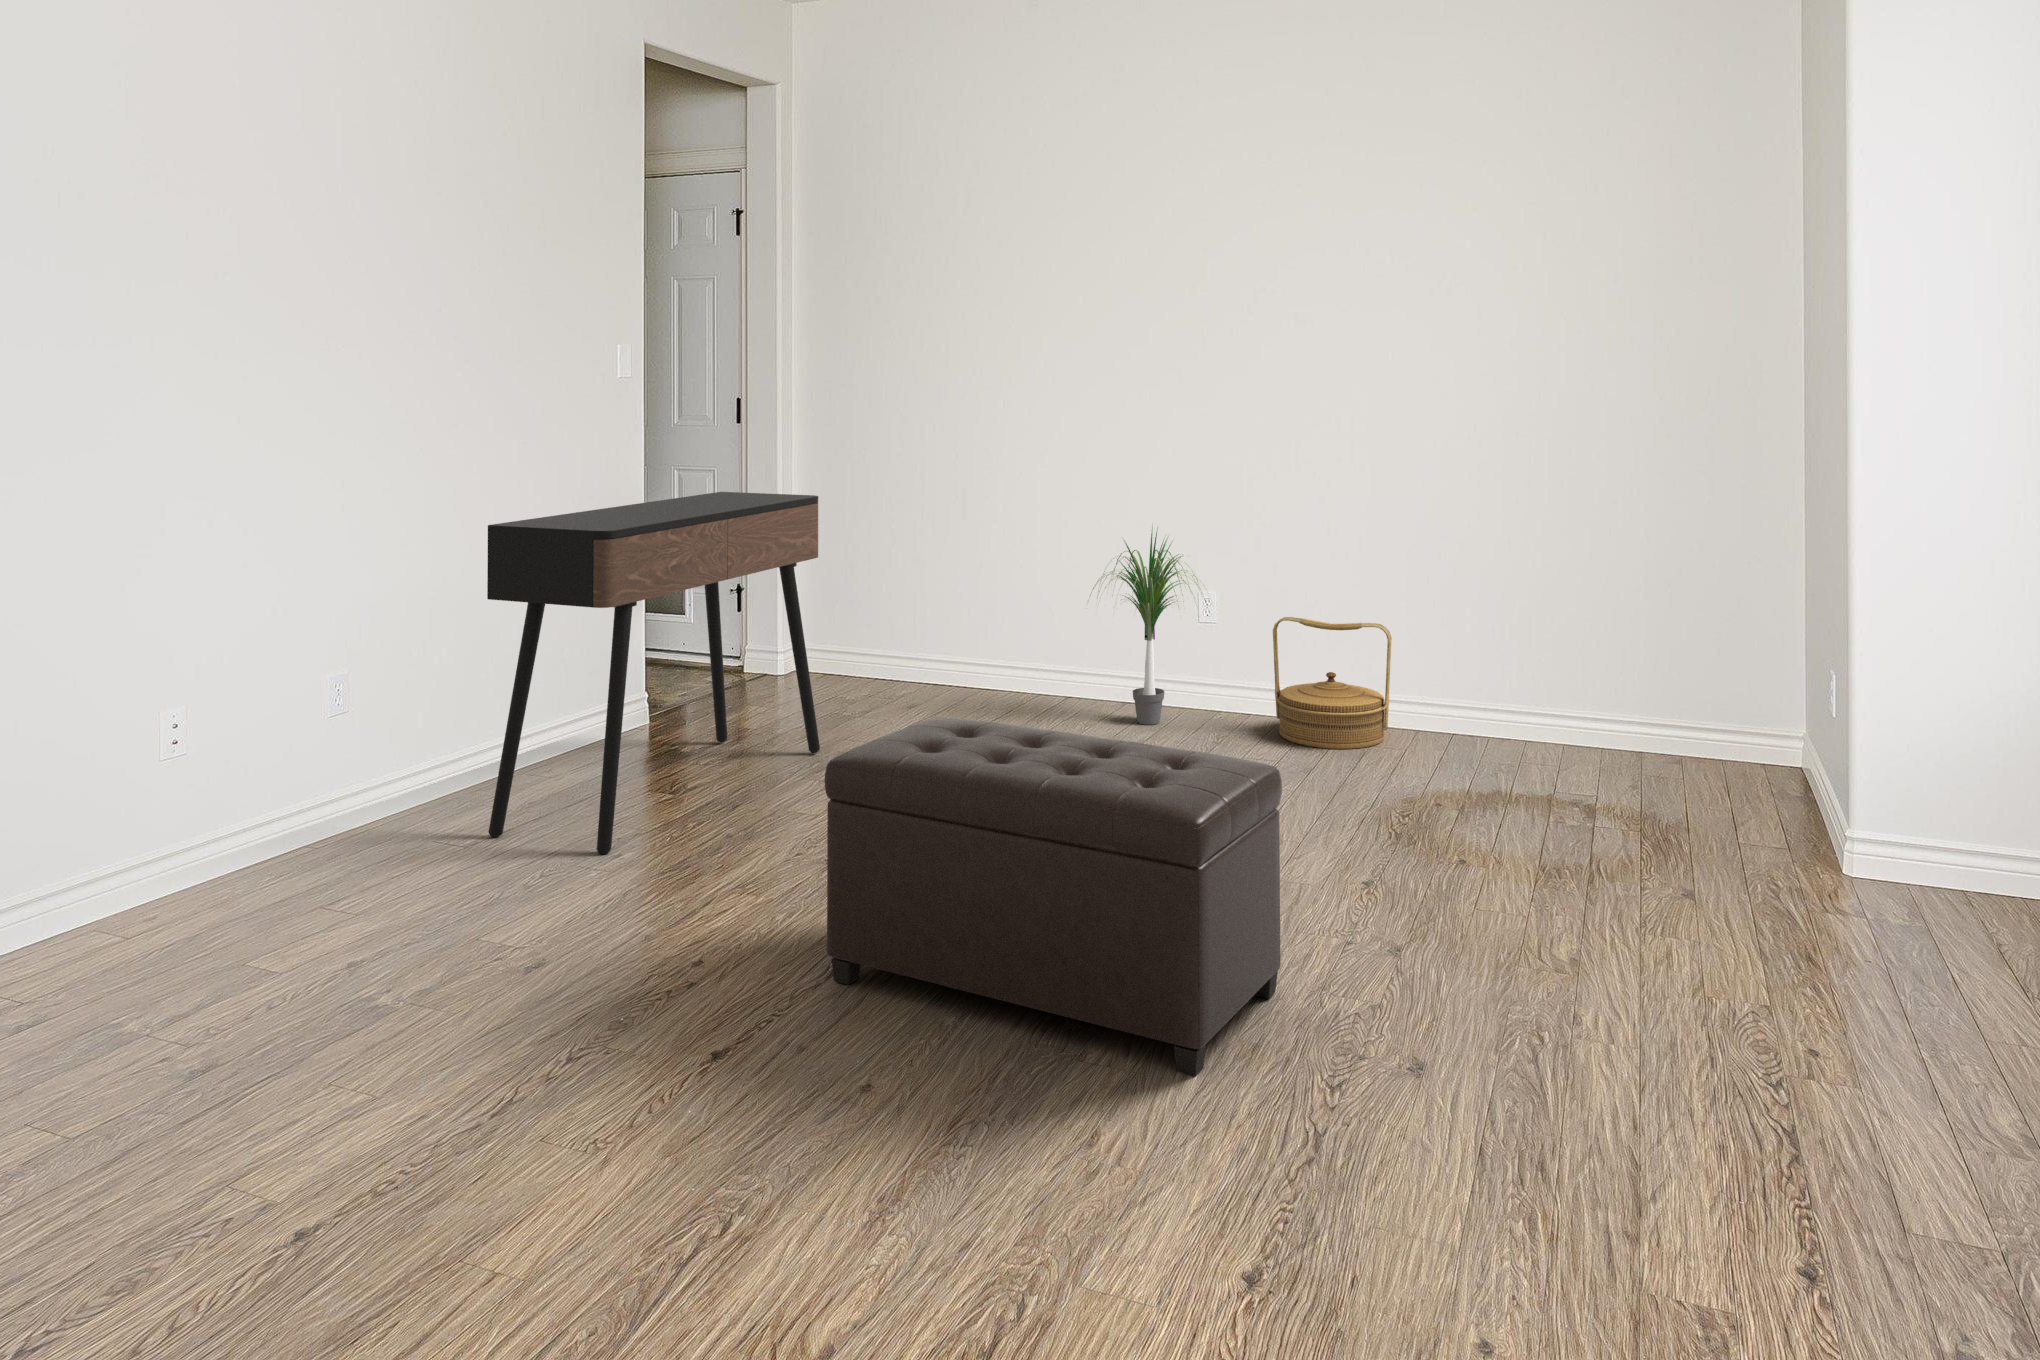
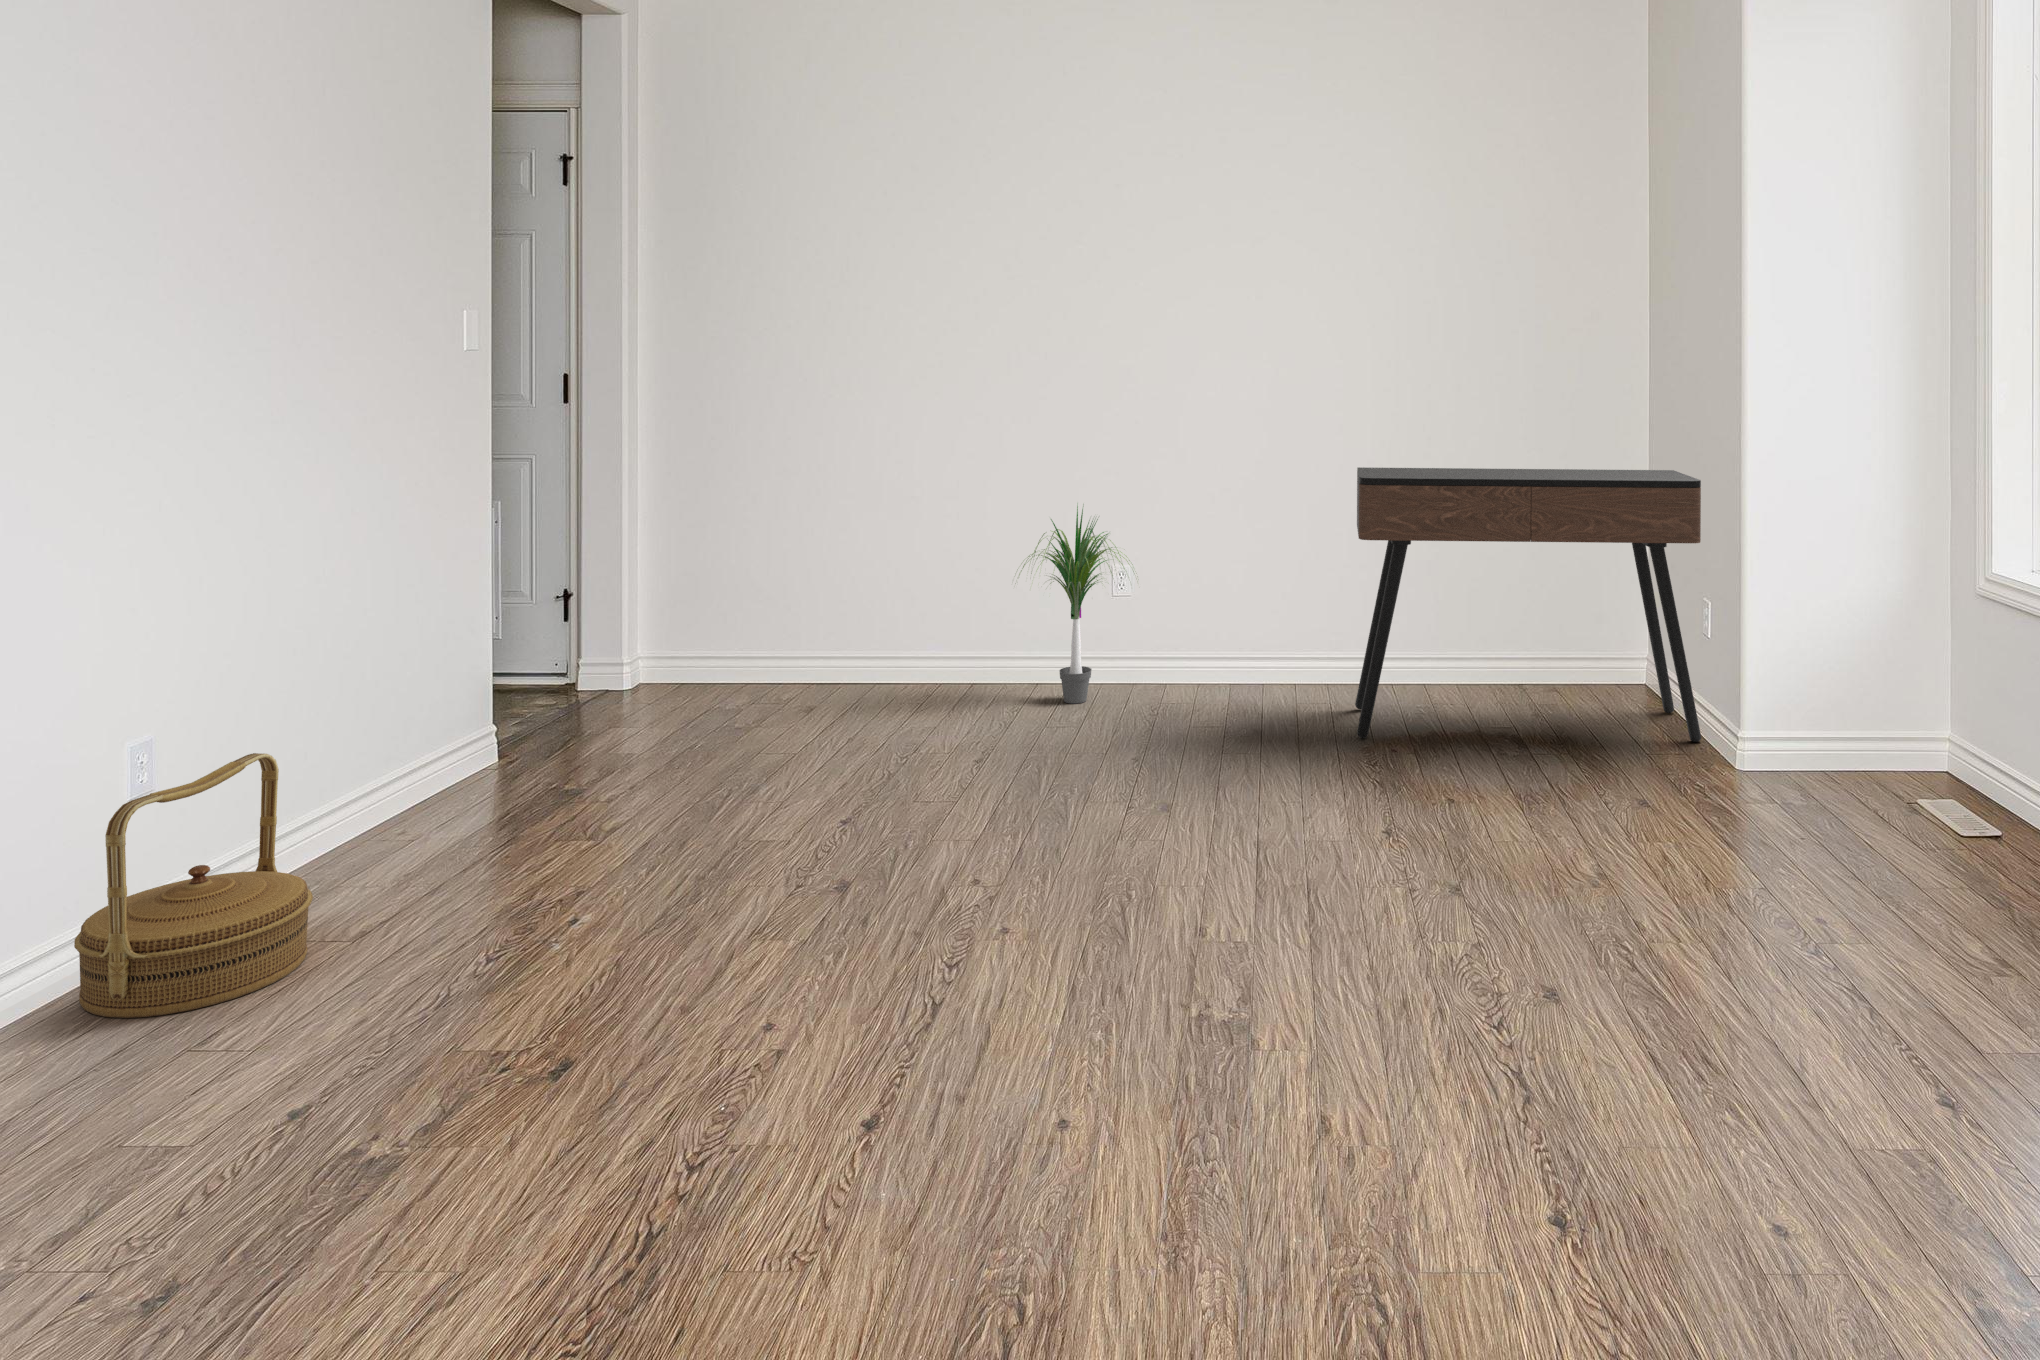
console table: present [487,492,820,854] -> present [1355,467,1701,742]
woven basket: present [1273,617,1392,749] -> present [74,753,313,1018]
ottoman: present [825,718,1282,1076] -> none [933,716,1392,1040]

